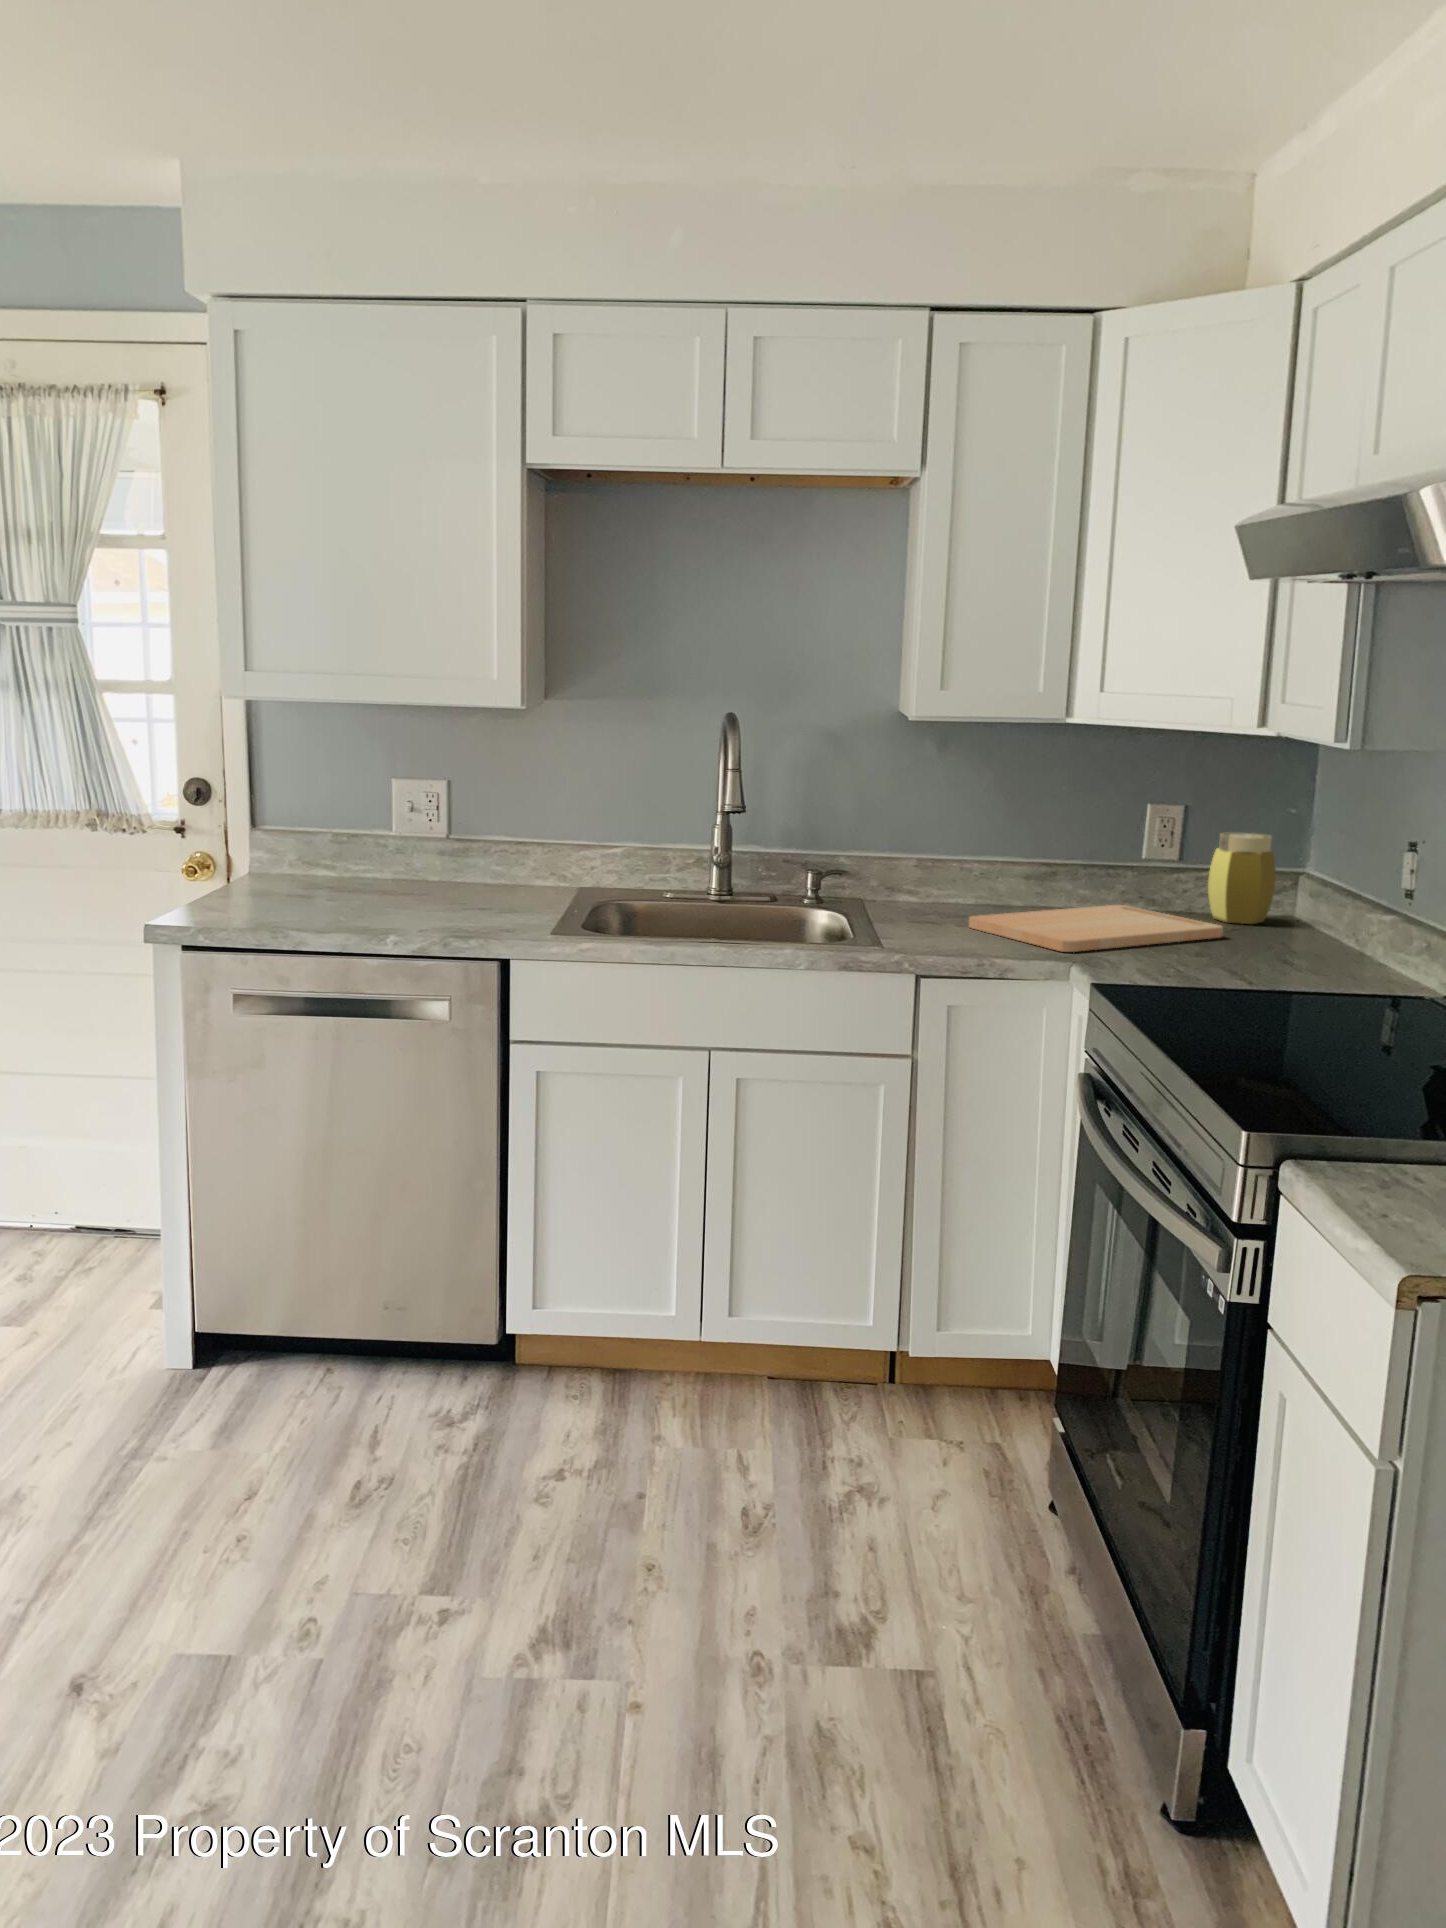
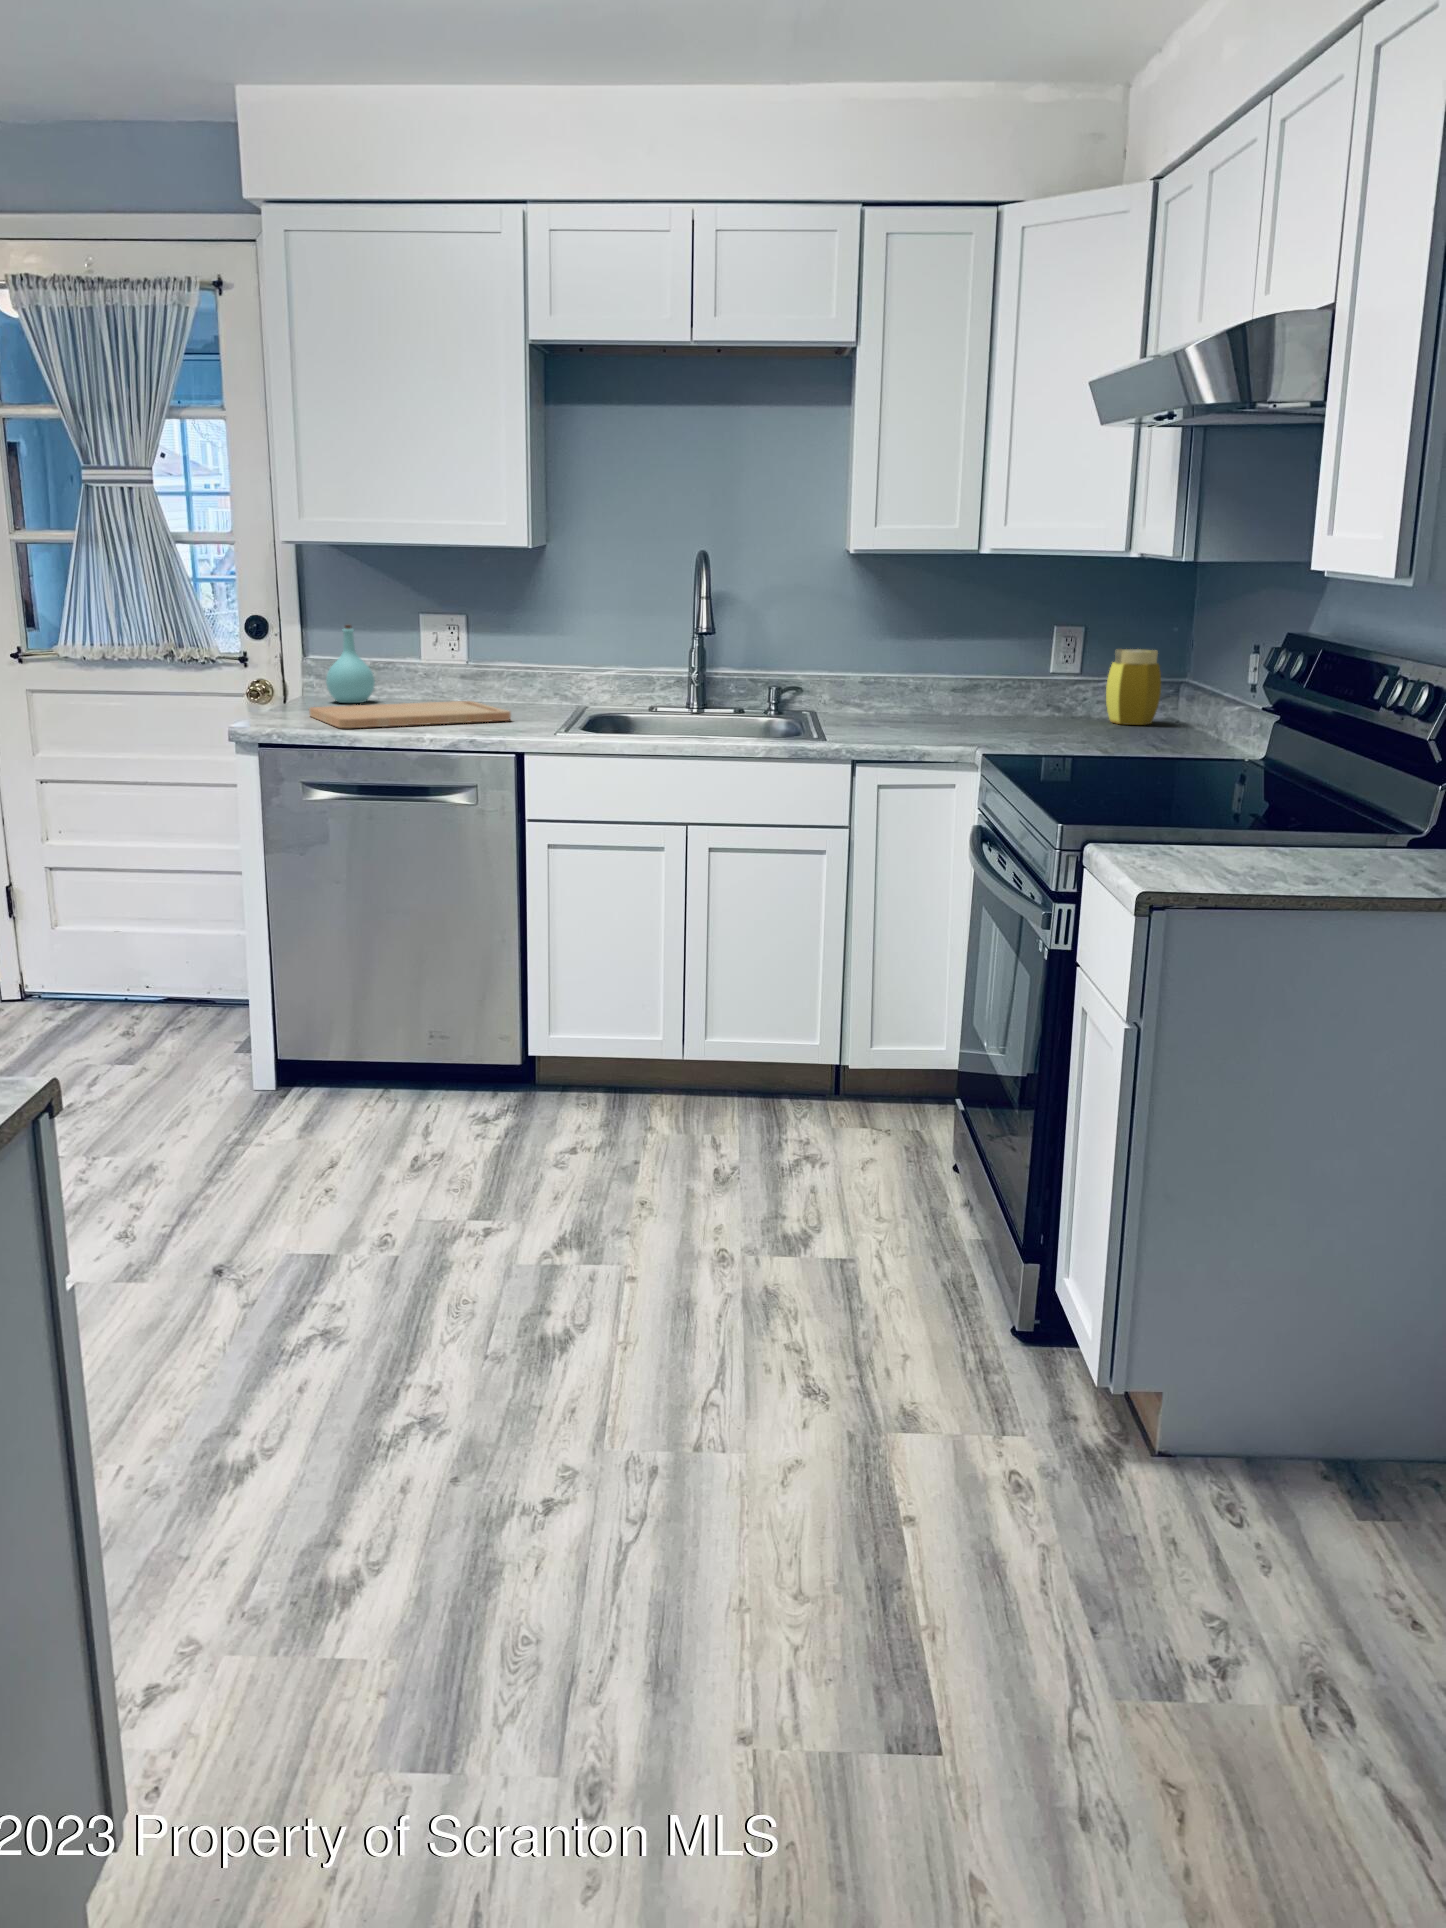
bottle: none [276,789,335,882] -> present [326,625,375,703]
cutting board: present [969,905,1223,952] -> present [310,701,511,728]

